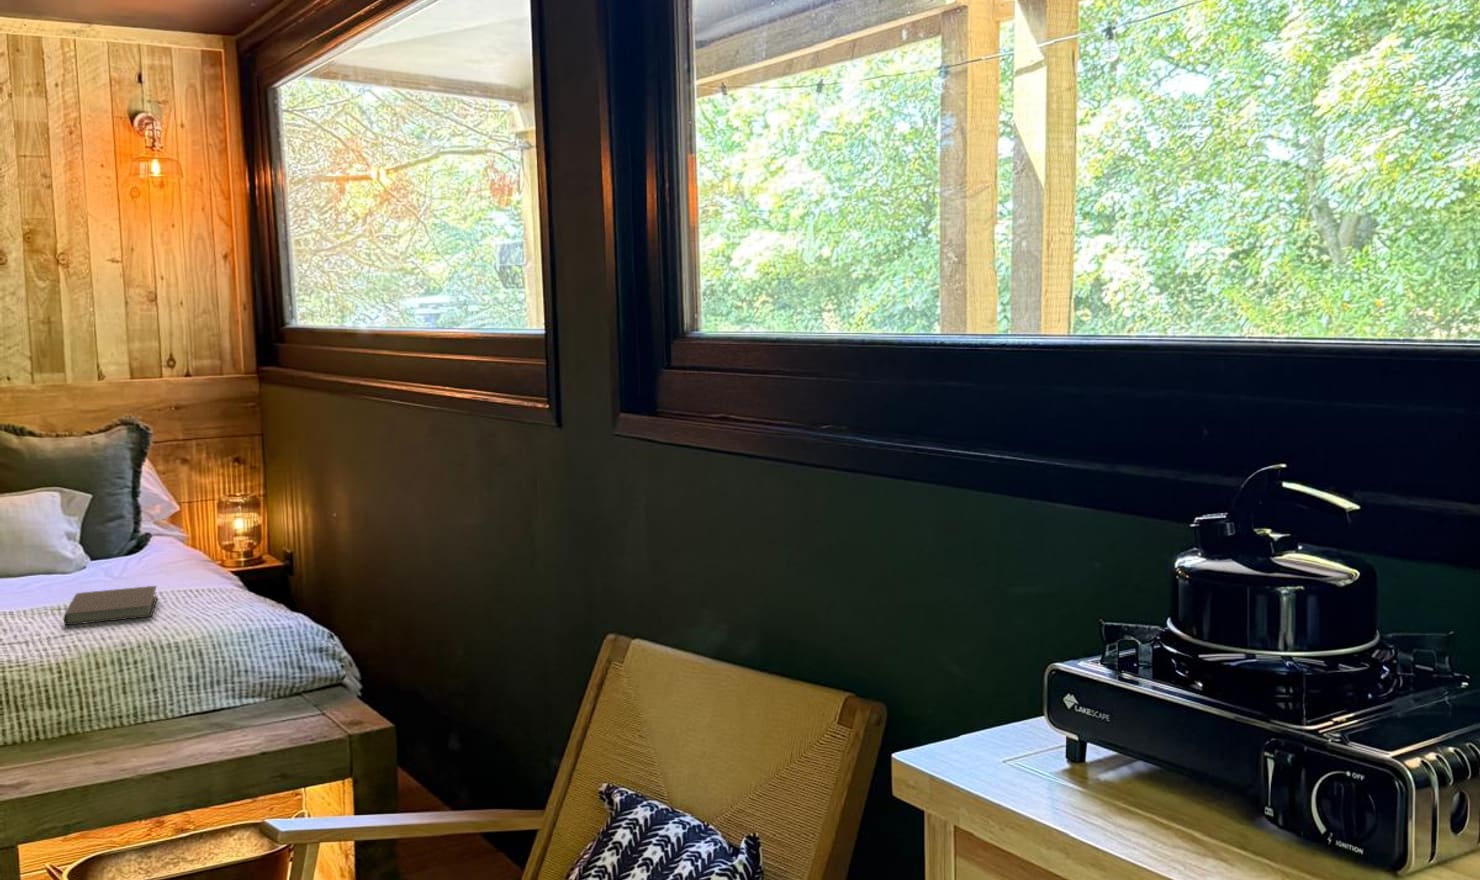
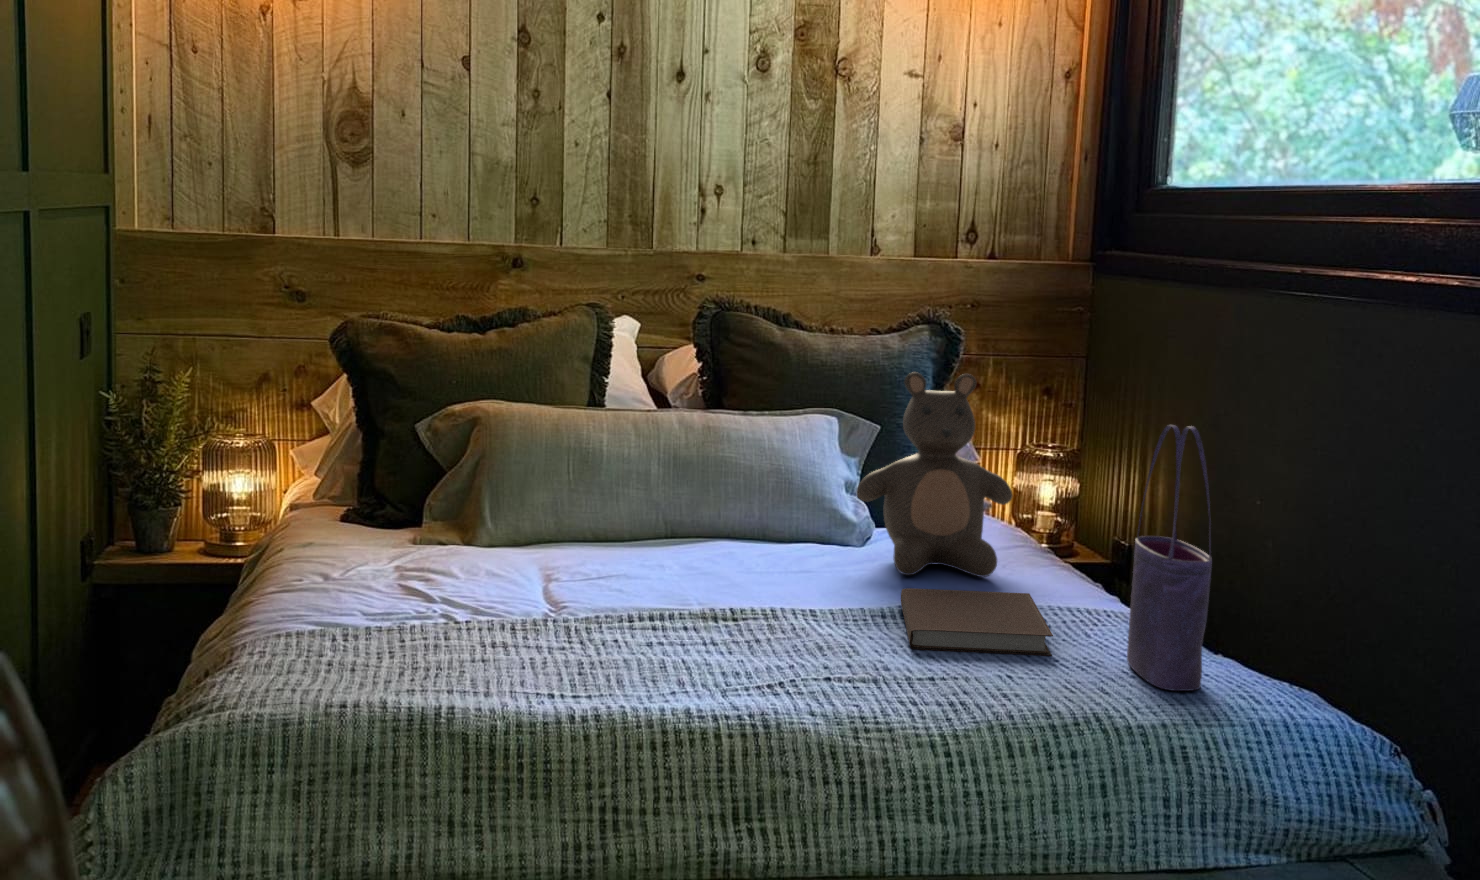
teddy bear: none [63,460,169,586] -> present [857,372,1013,577]
tote bag: none [187,484,225,624] -> present [1127,425,1212,691]

